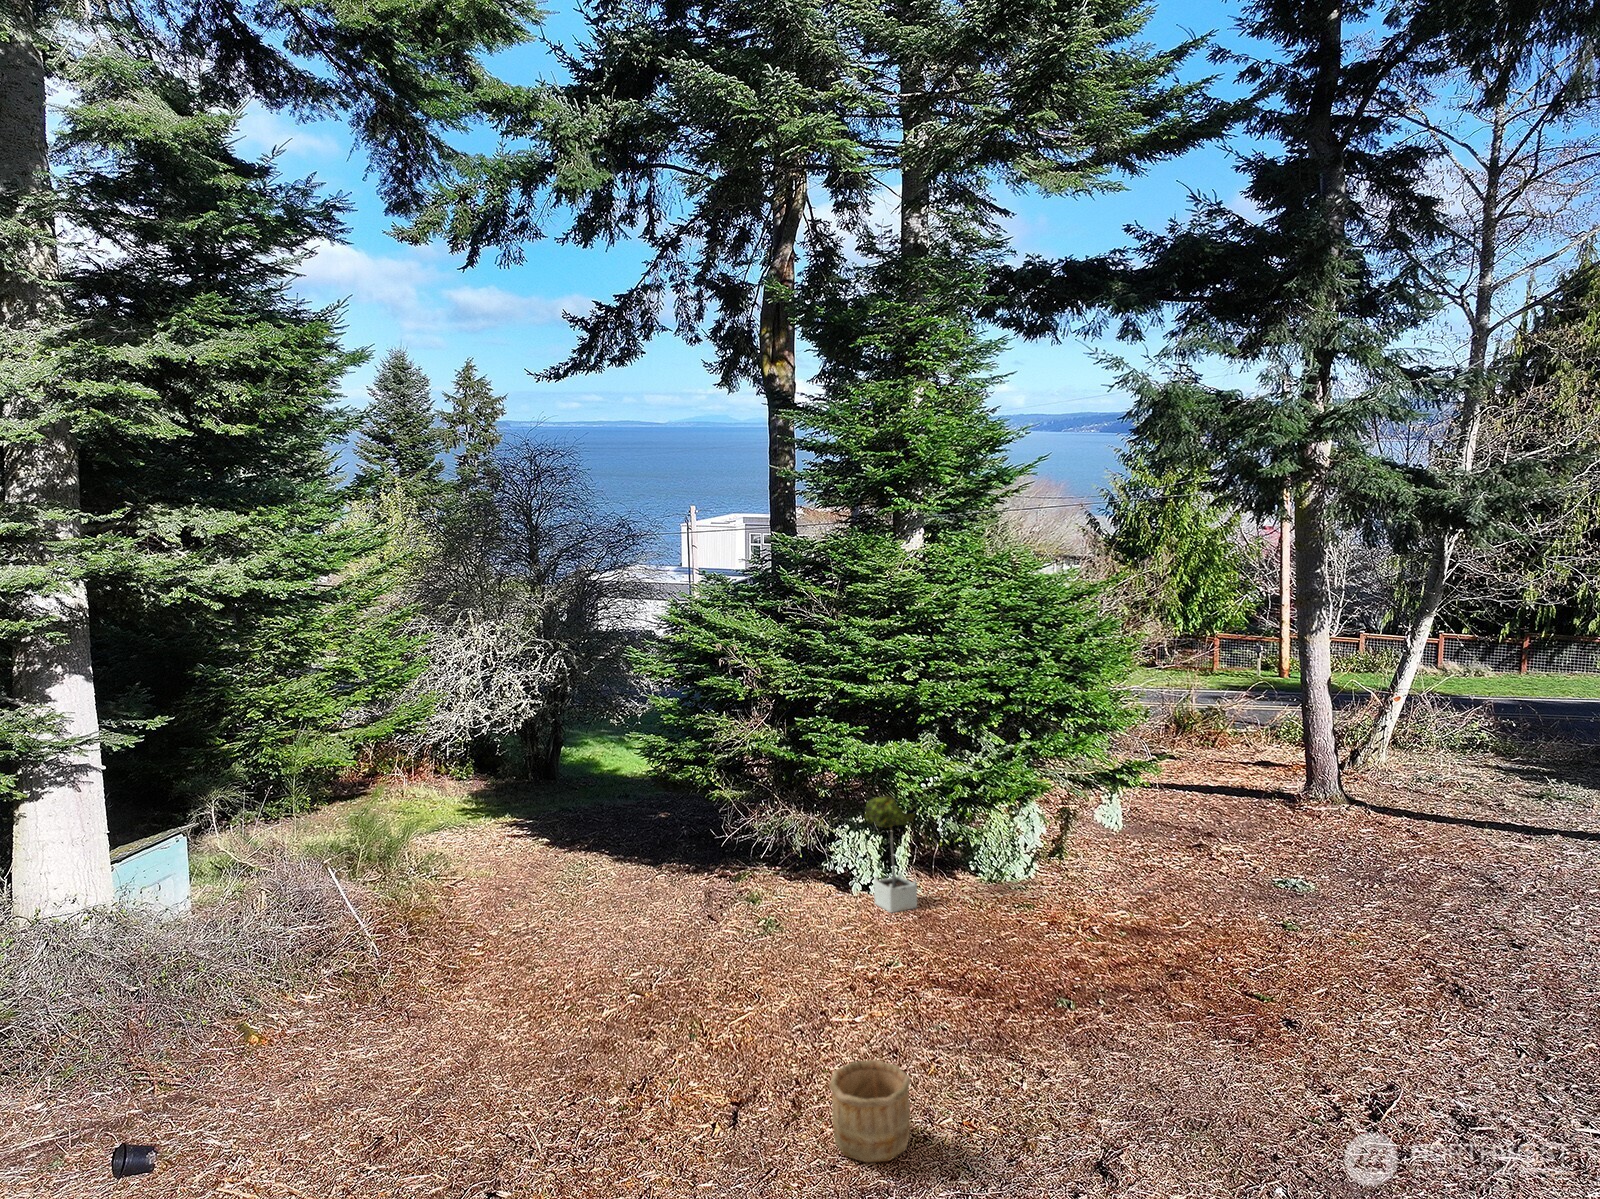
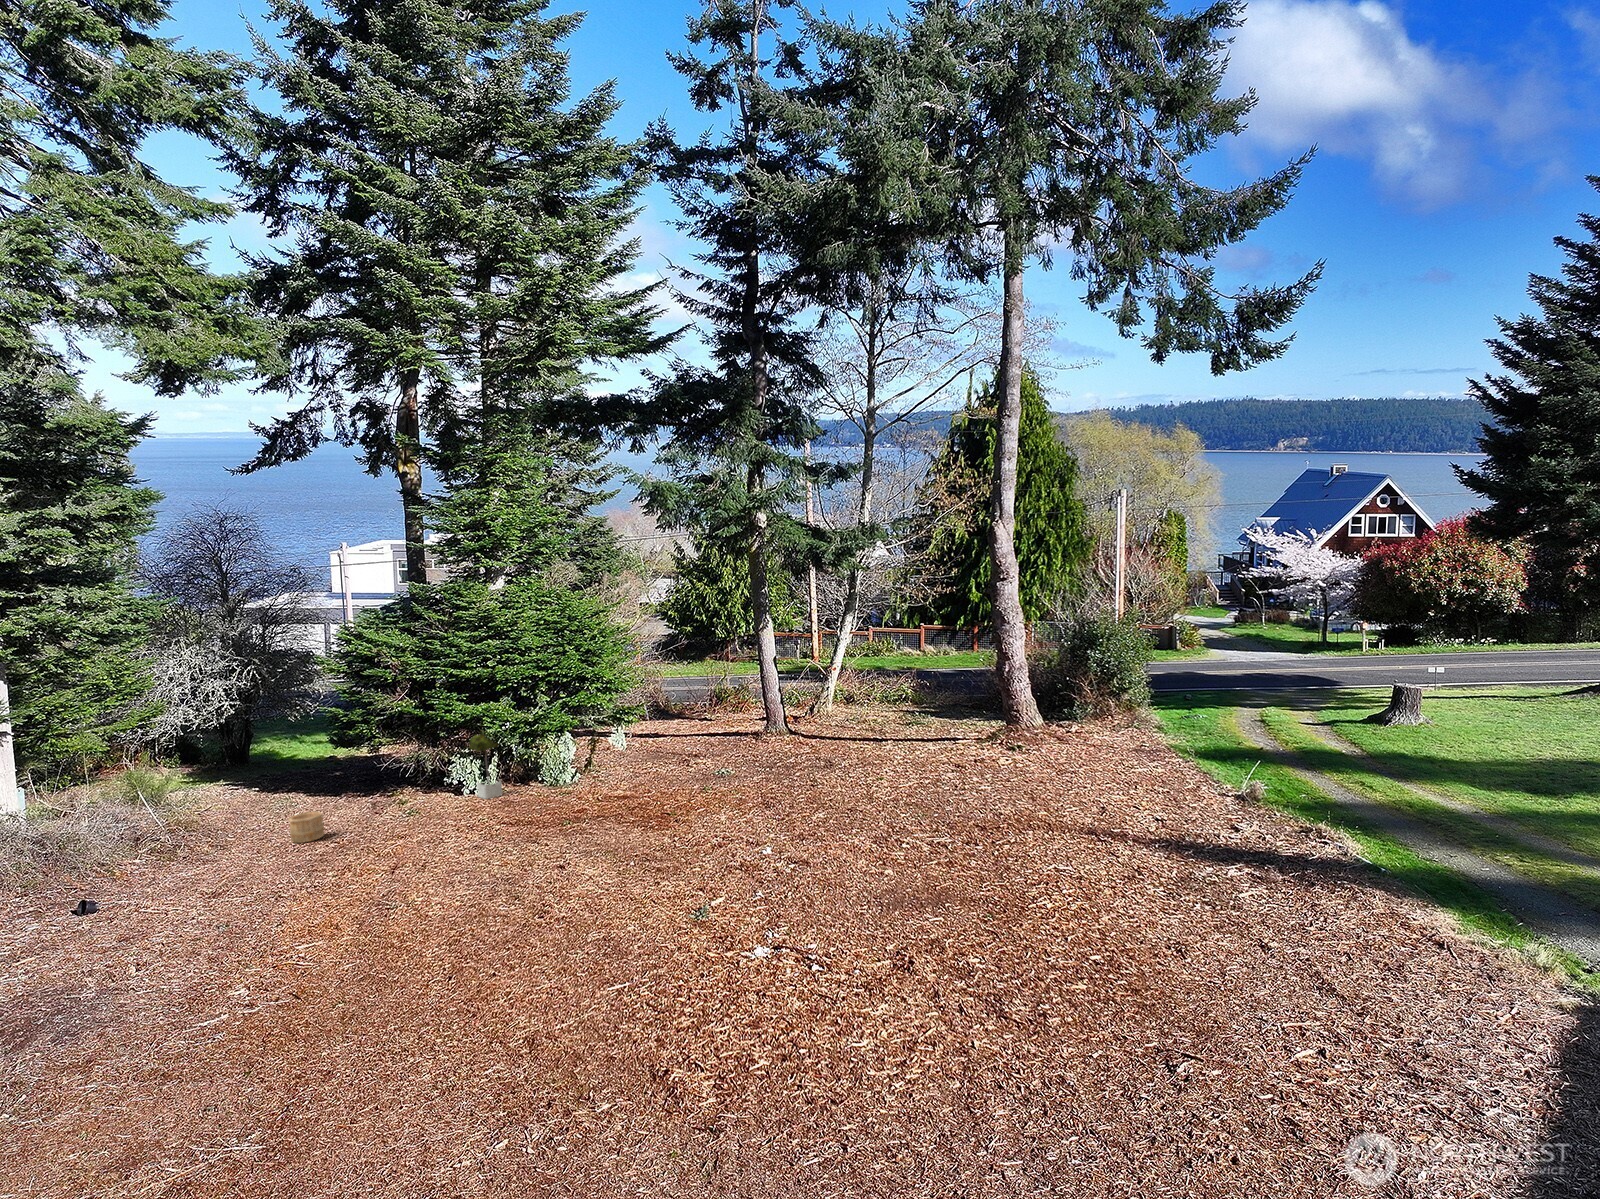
wooden bucket: present [829,1060,911,1162] -> present [288,812,324,843]

